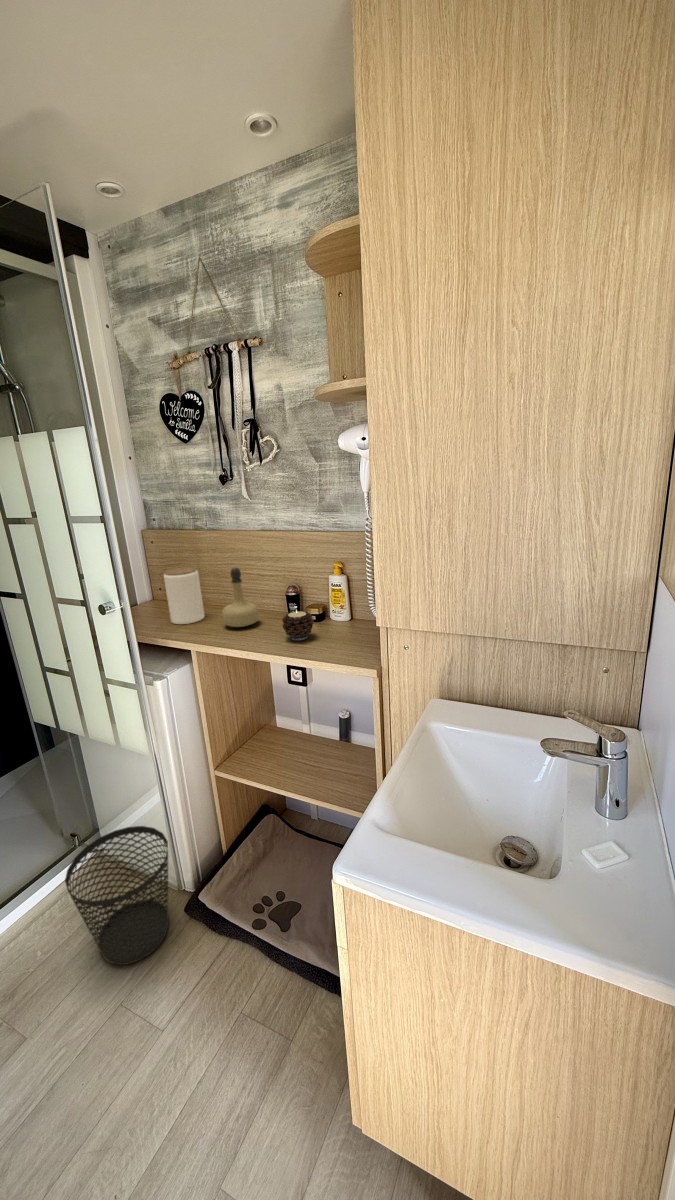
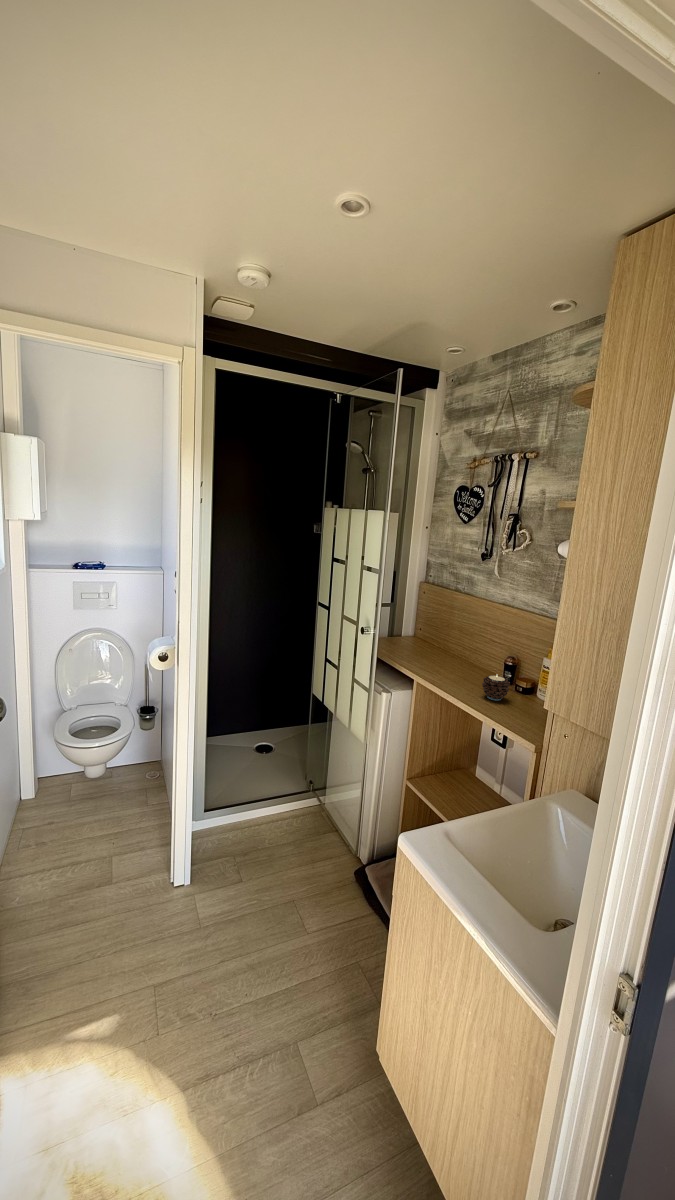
jar: present [164,567,205,624] -> none [413,616,442,661]
perfume bottle: present [222,568,259,627] -> none [445,627,476,676]
wastebasket: present [65,826,168,965] -> none [289,786,357,883]

